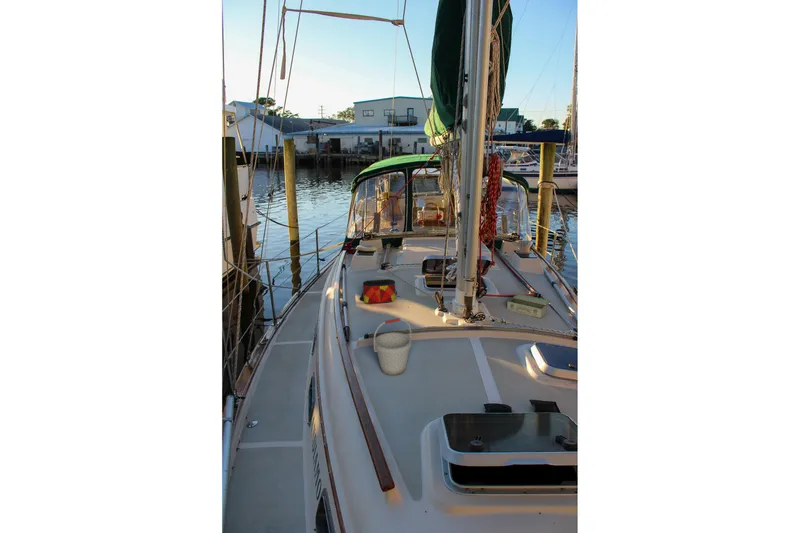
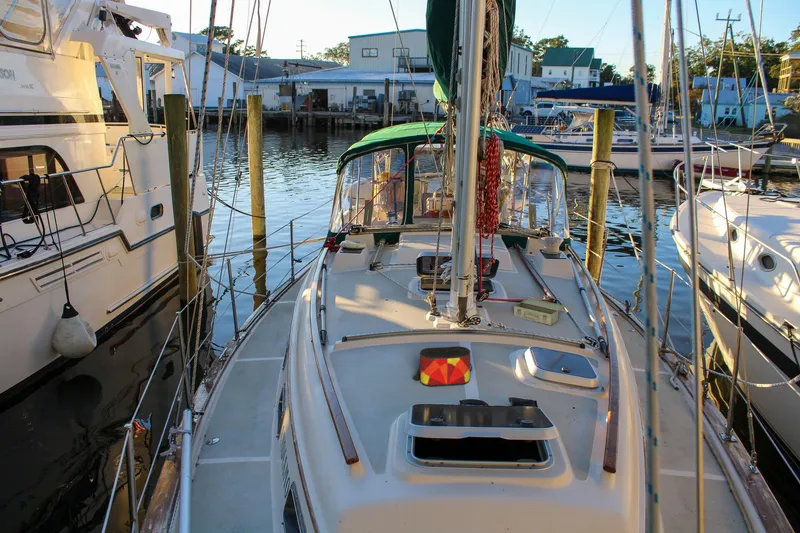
bag: present [360,279,397,304] -> present [413,346,472,386]
bucket: present [374,318,412,375] -> none [351,312,392,374]

